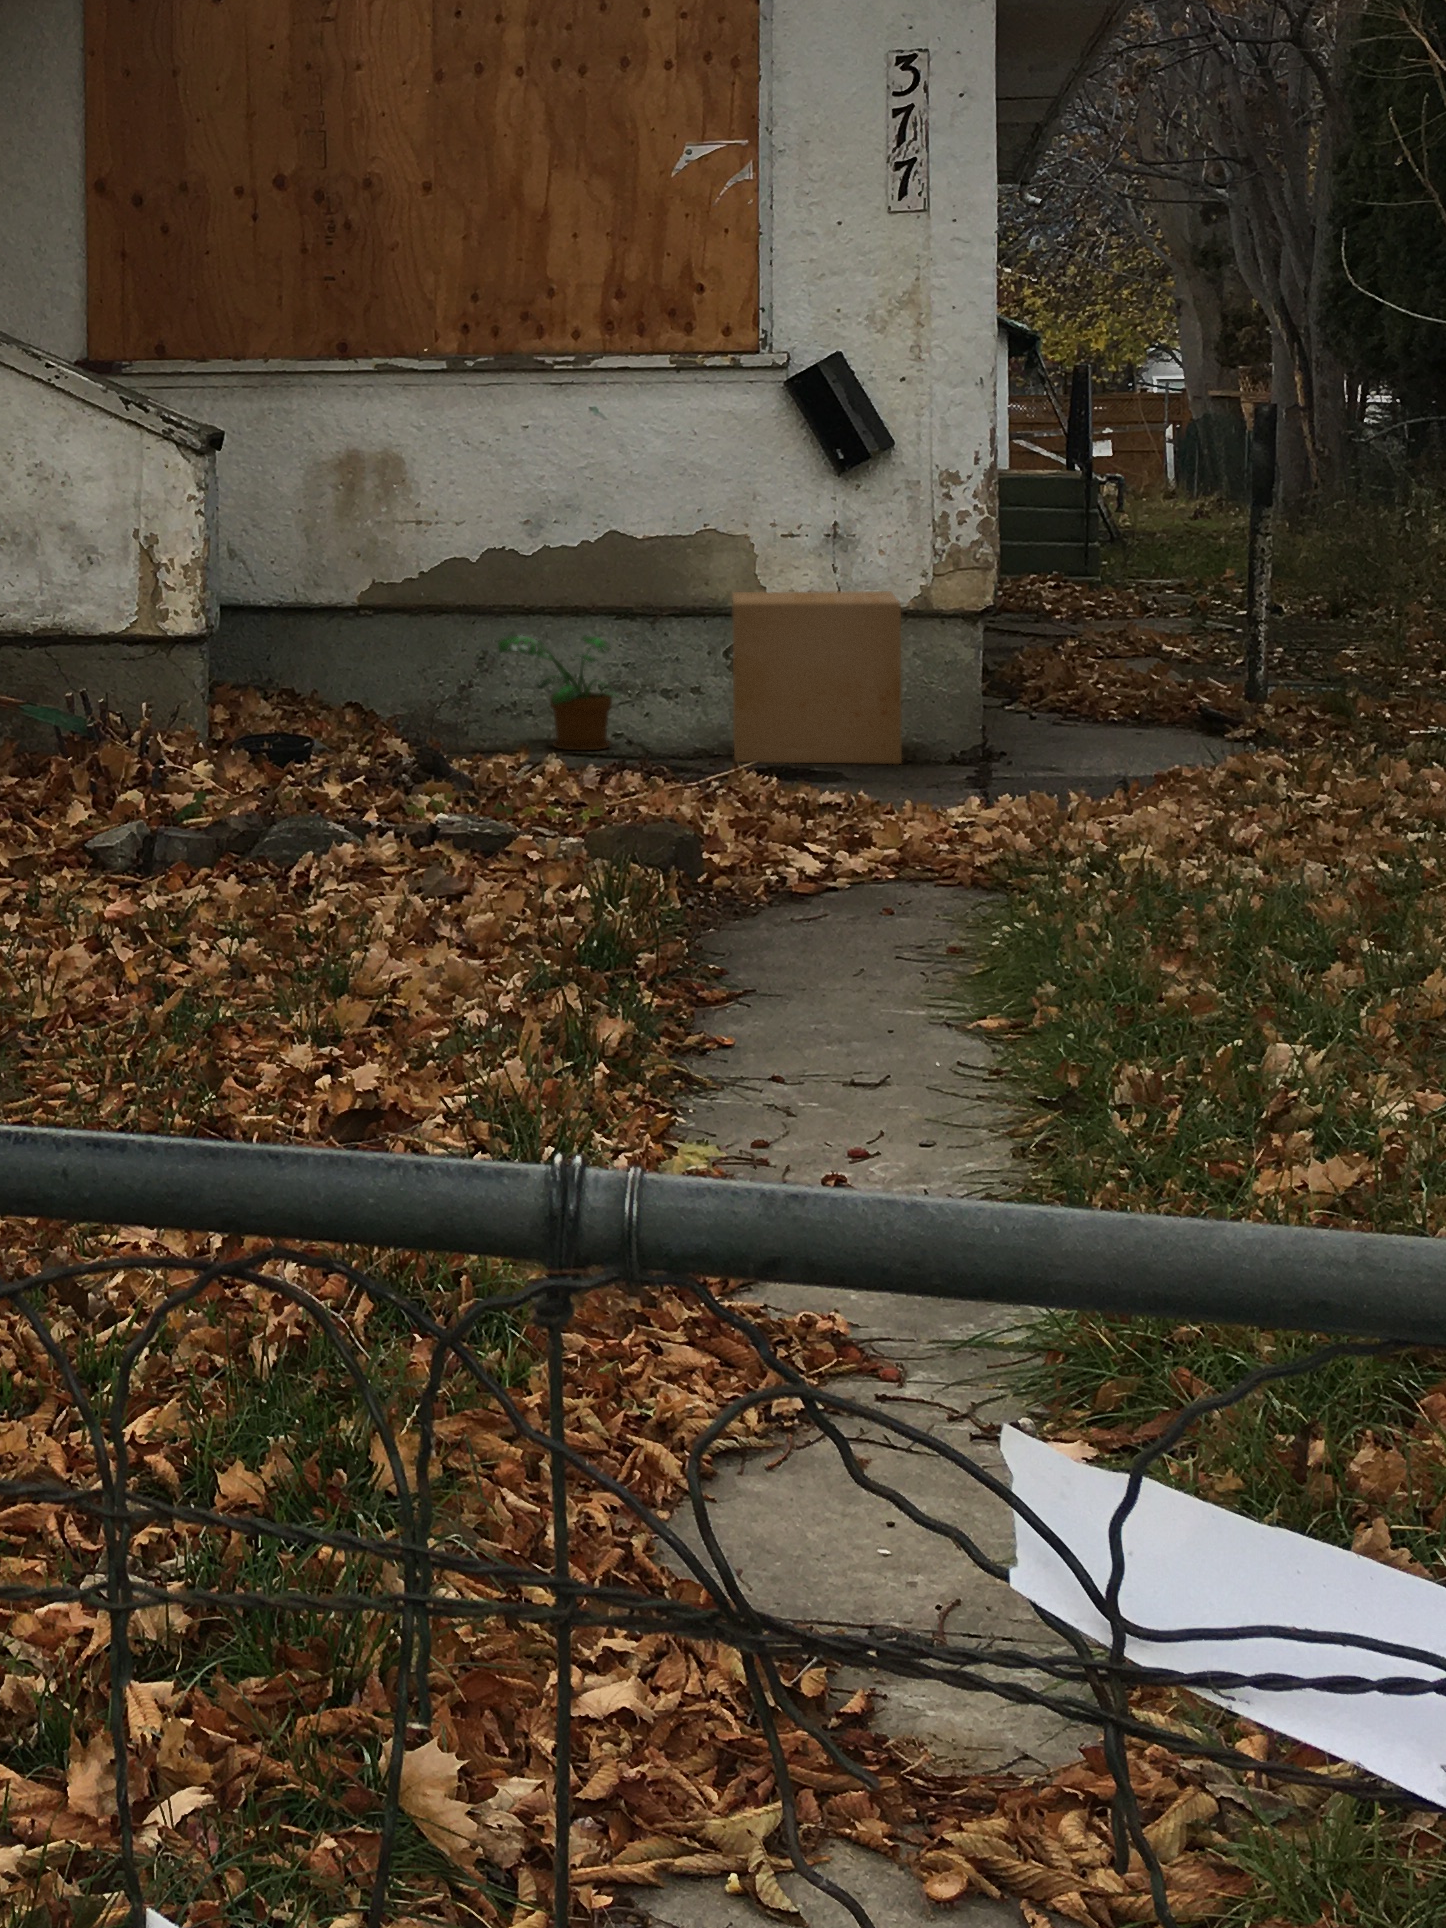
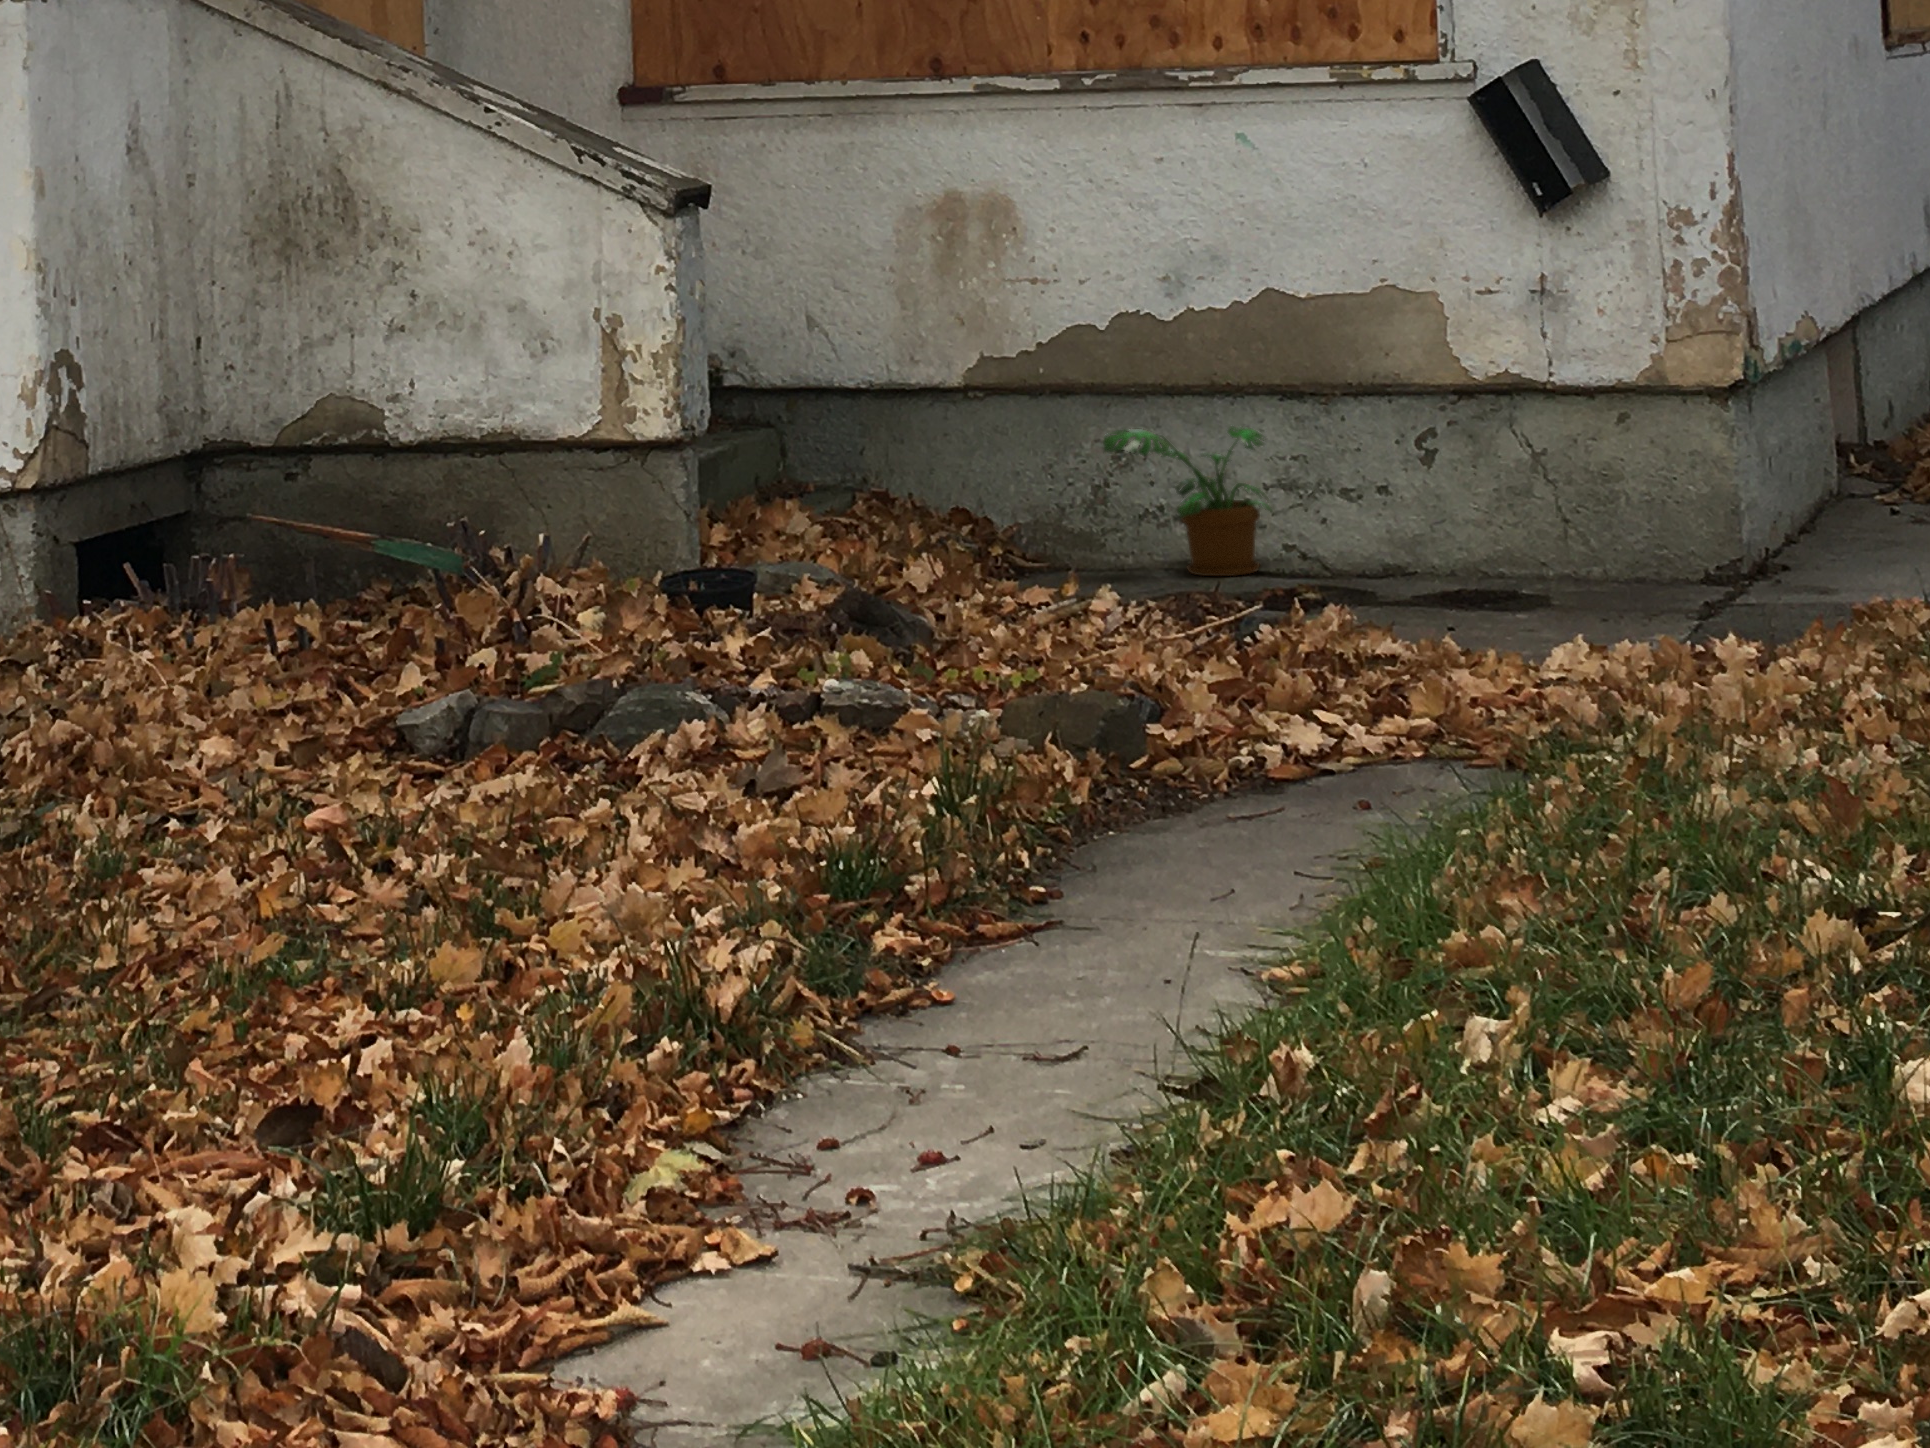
cardboard box: present [732,591,902,764] -> none [1382,365,1628,593]

